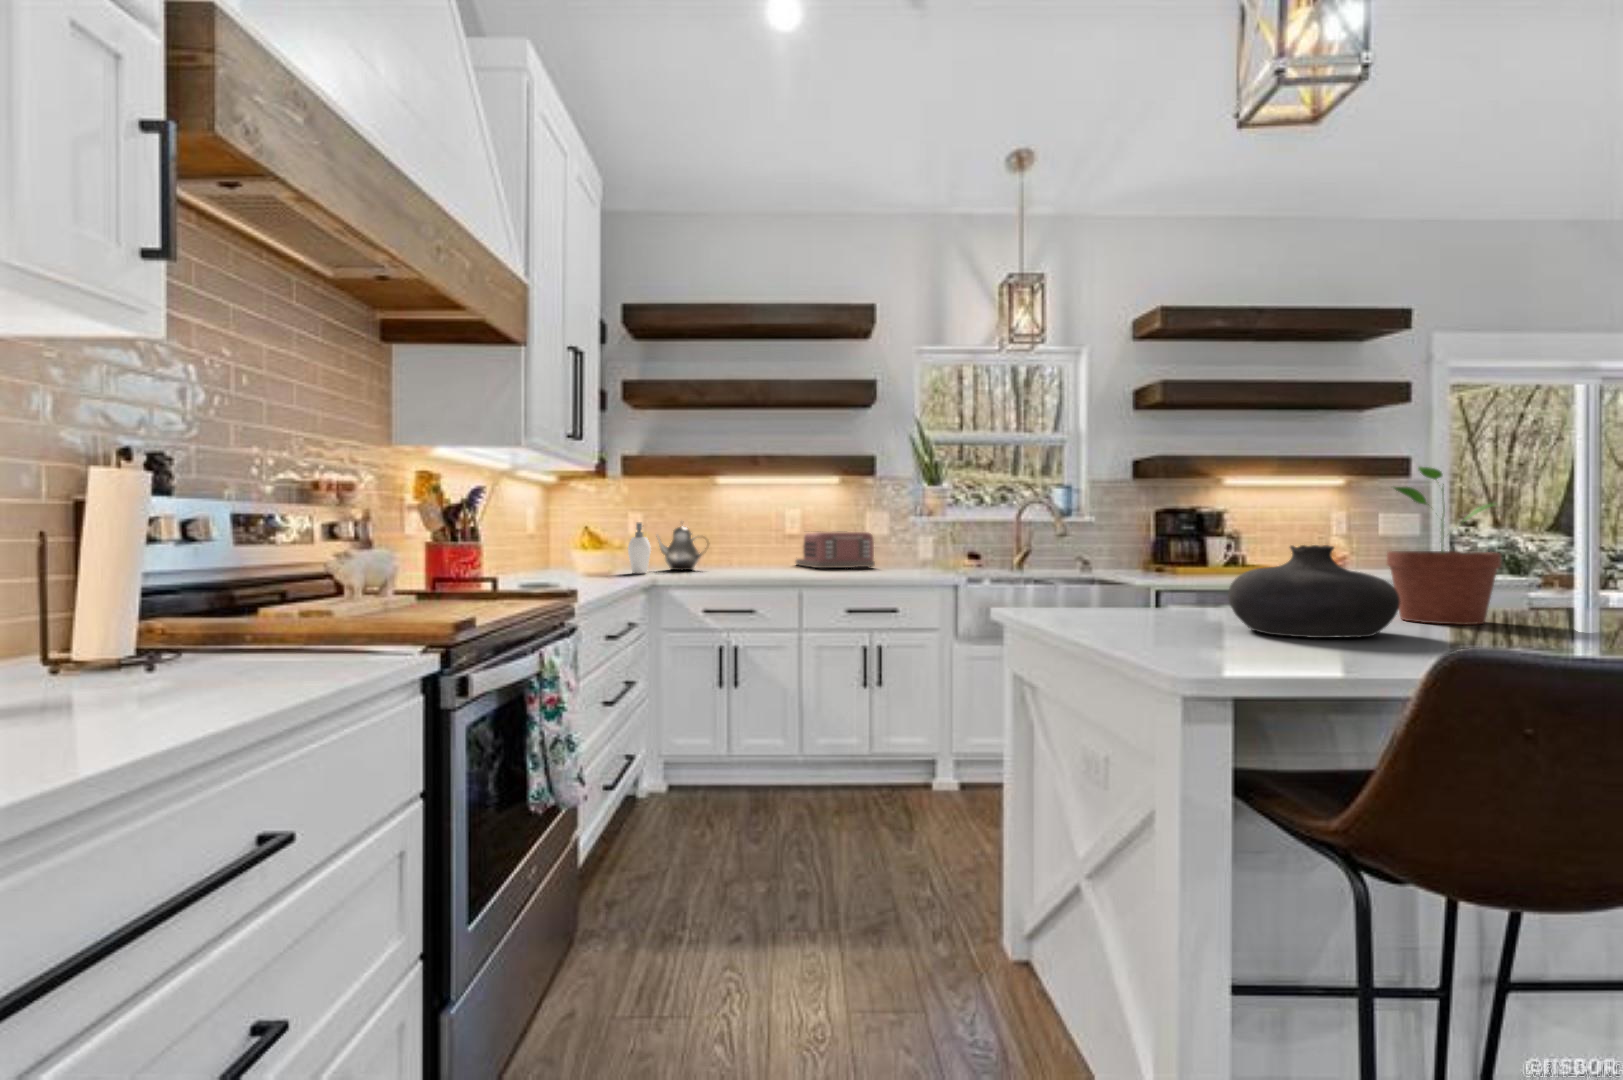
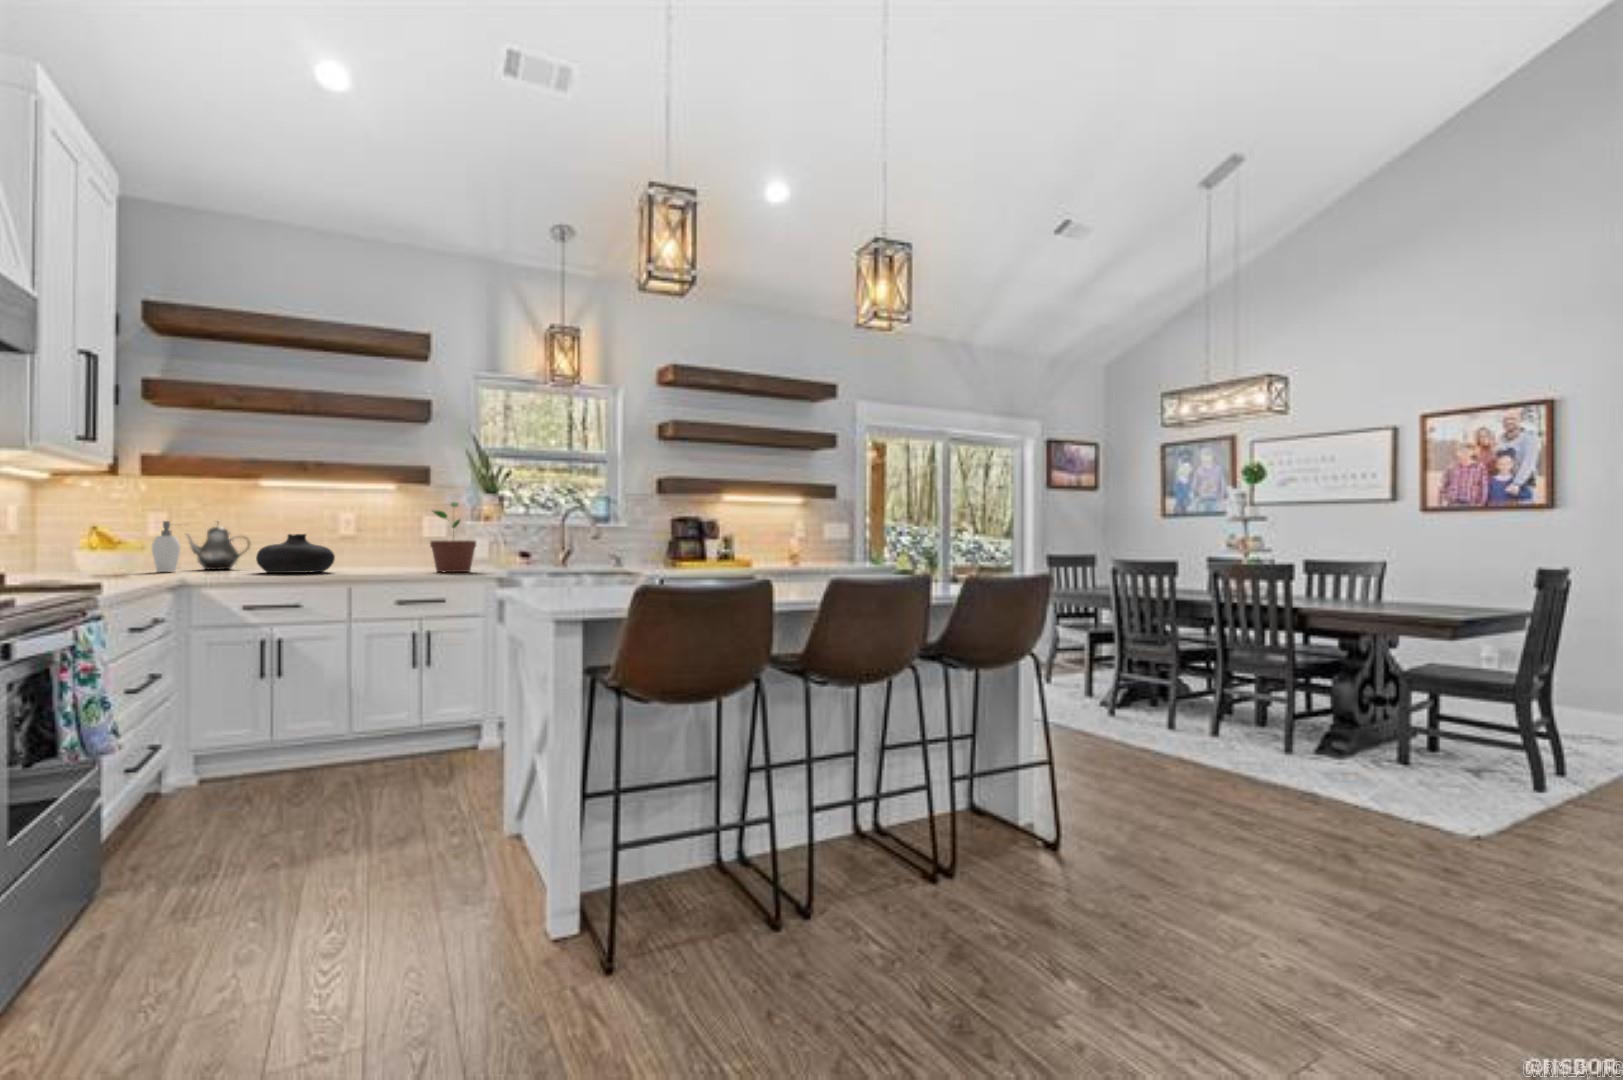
potted plant: present [1387,467,1501,625] -> present [430,502,476,572]
toaster: present [796,532,875,568] -> none [347,534,429,567]
vase: present [1228,545,1400,638] -> present [256,534,335,573]

